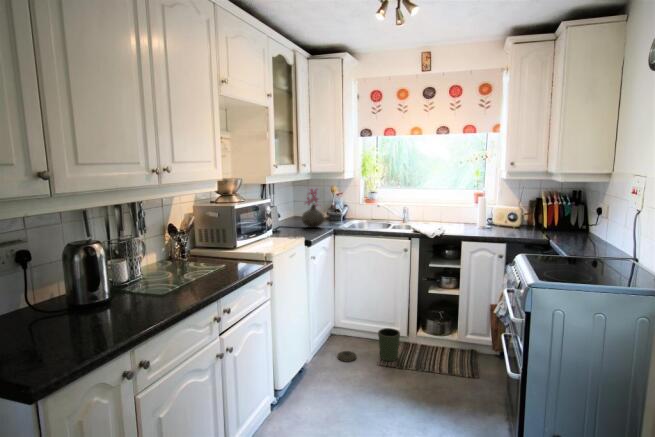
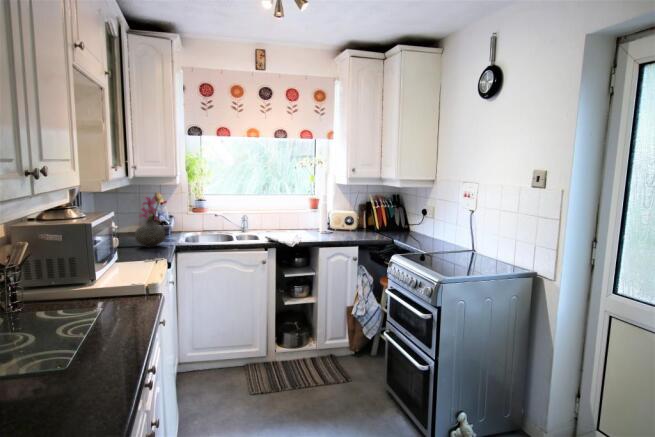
trash can: present [338,328,400,362] -> none [199,351,268,404]

